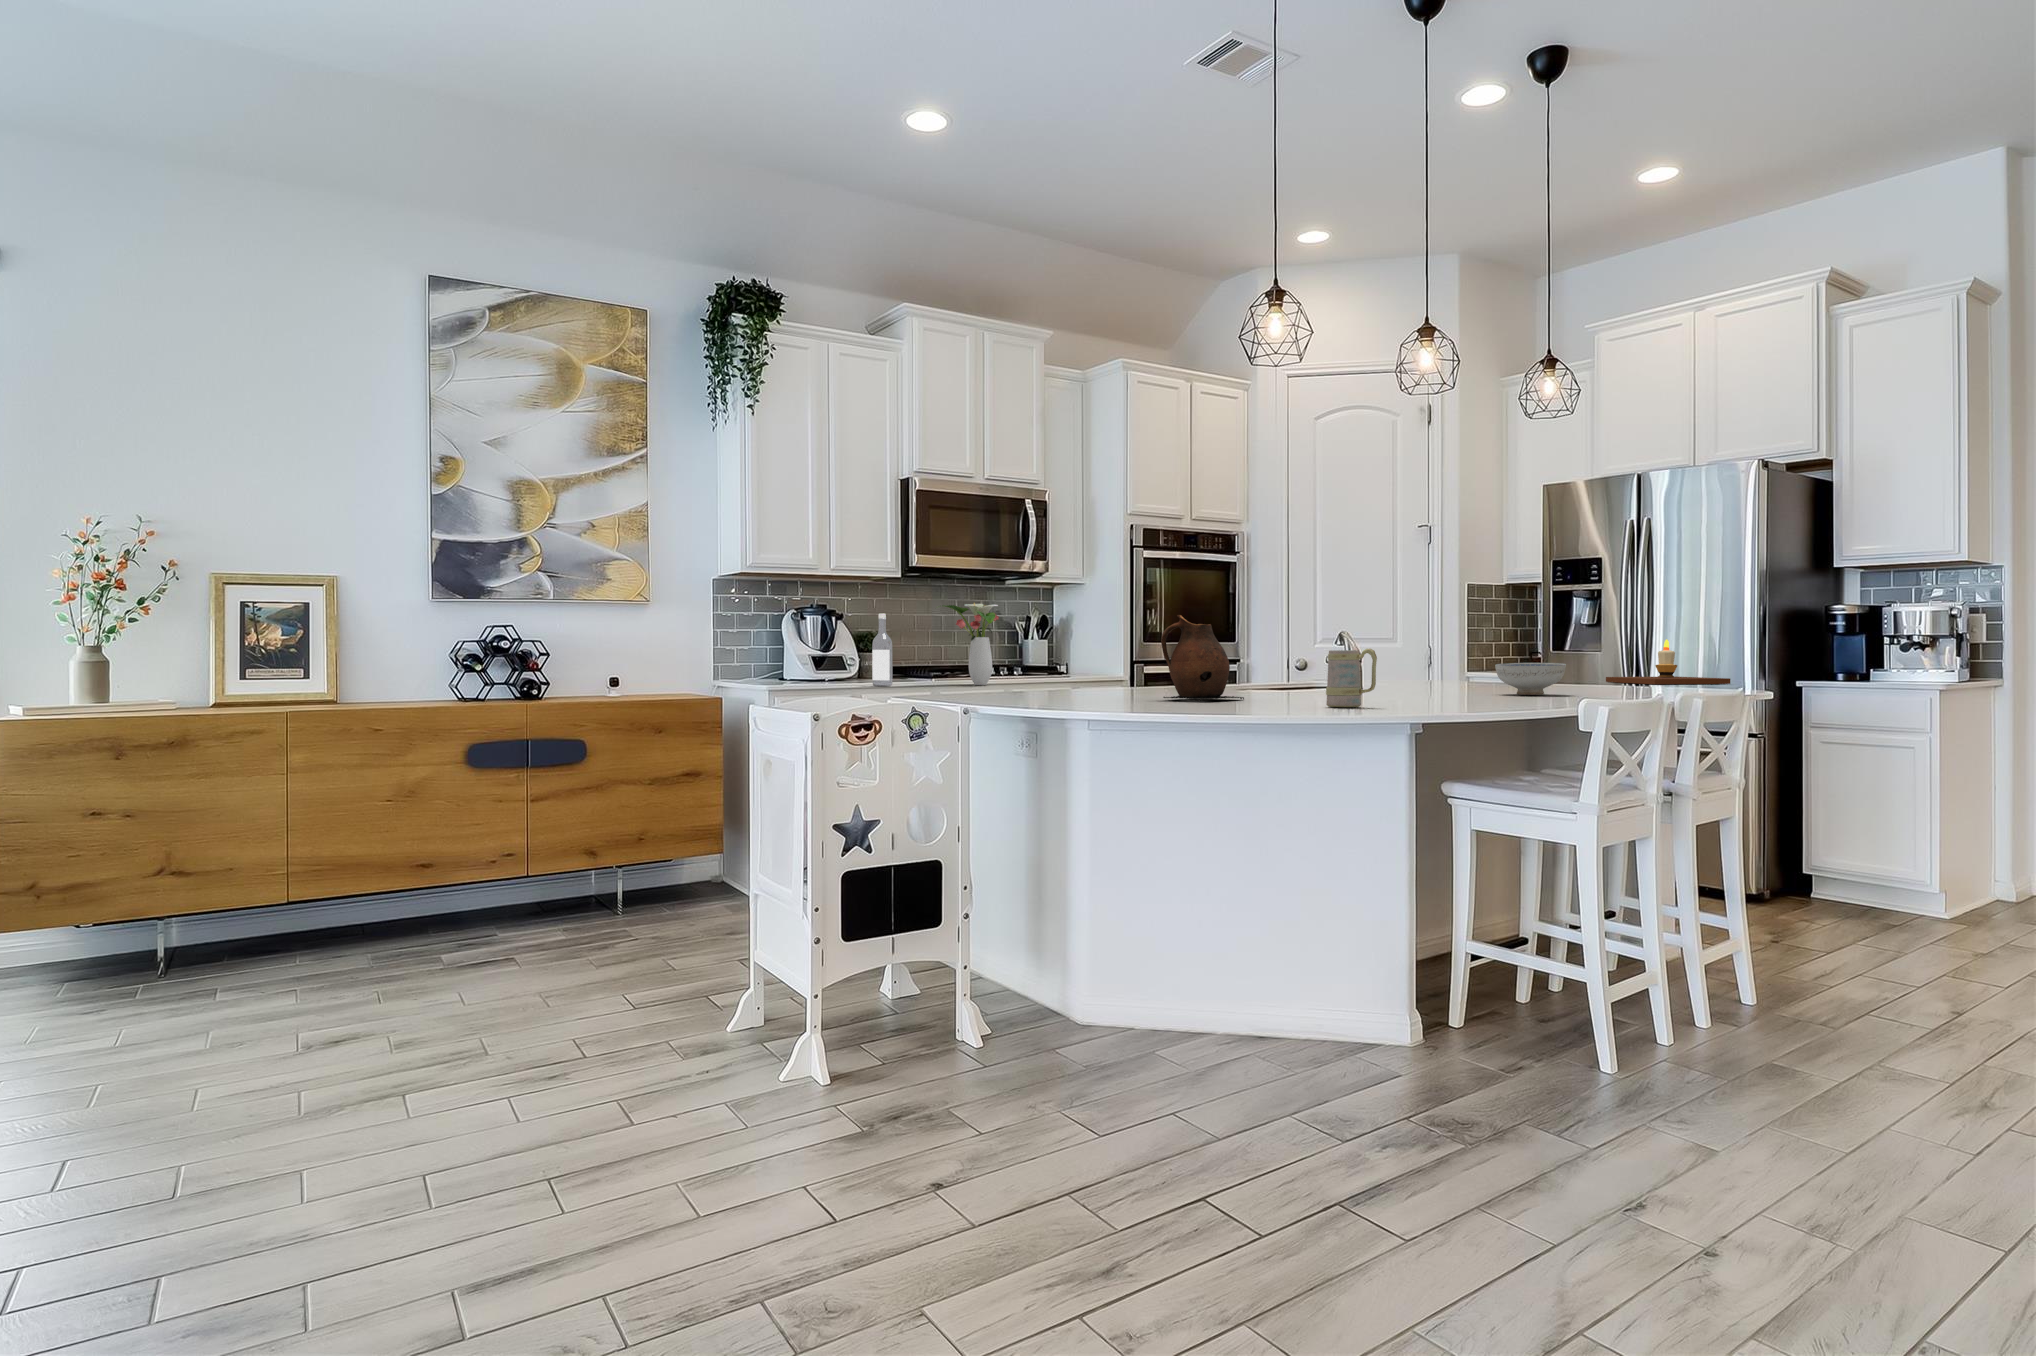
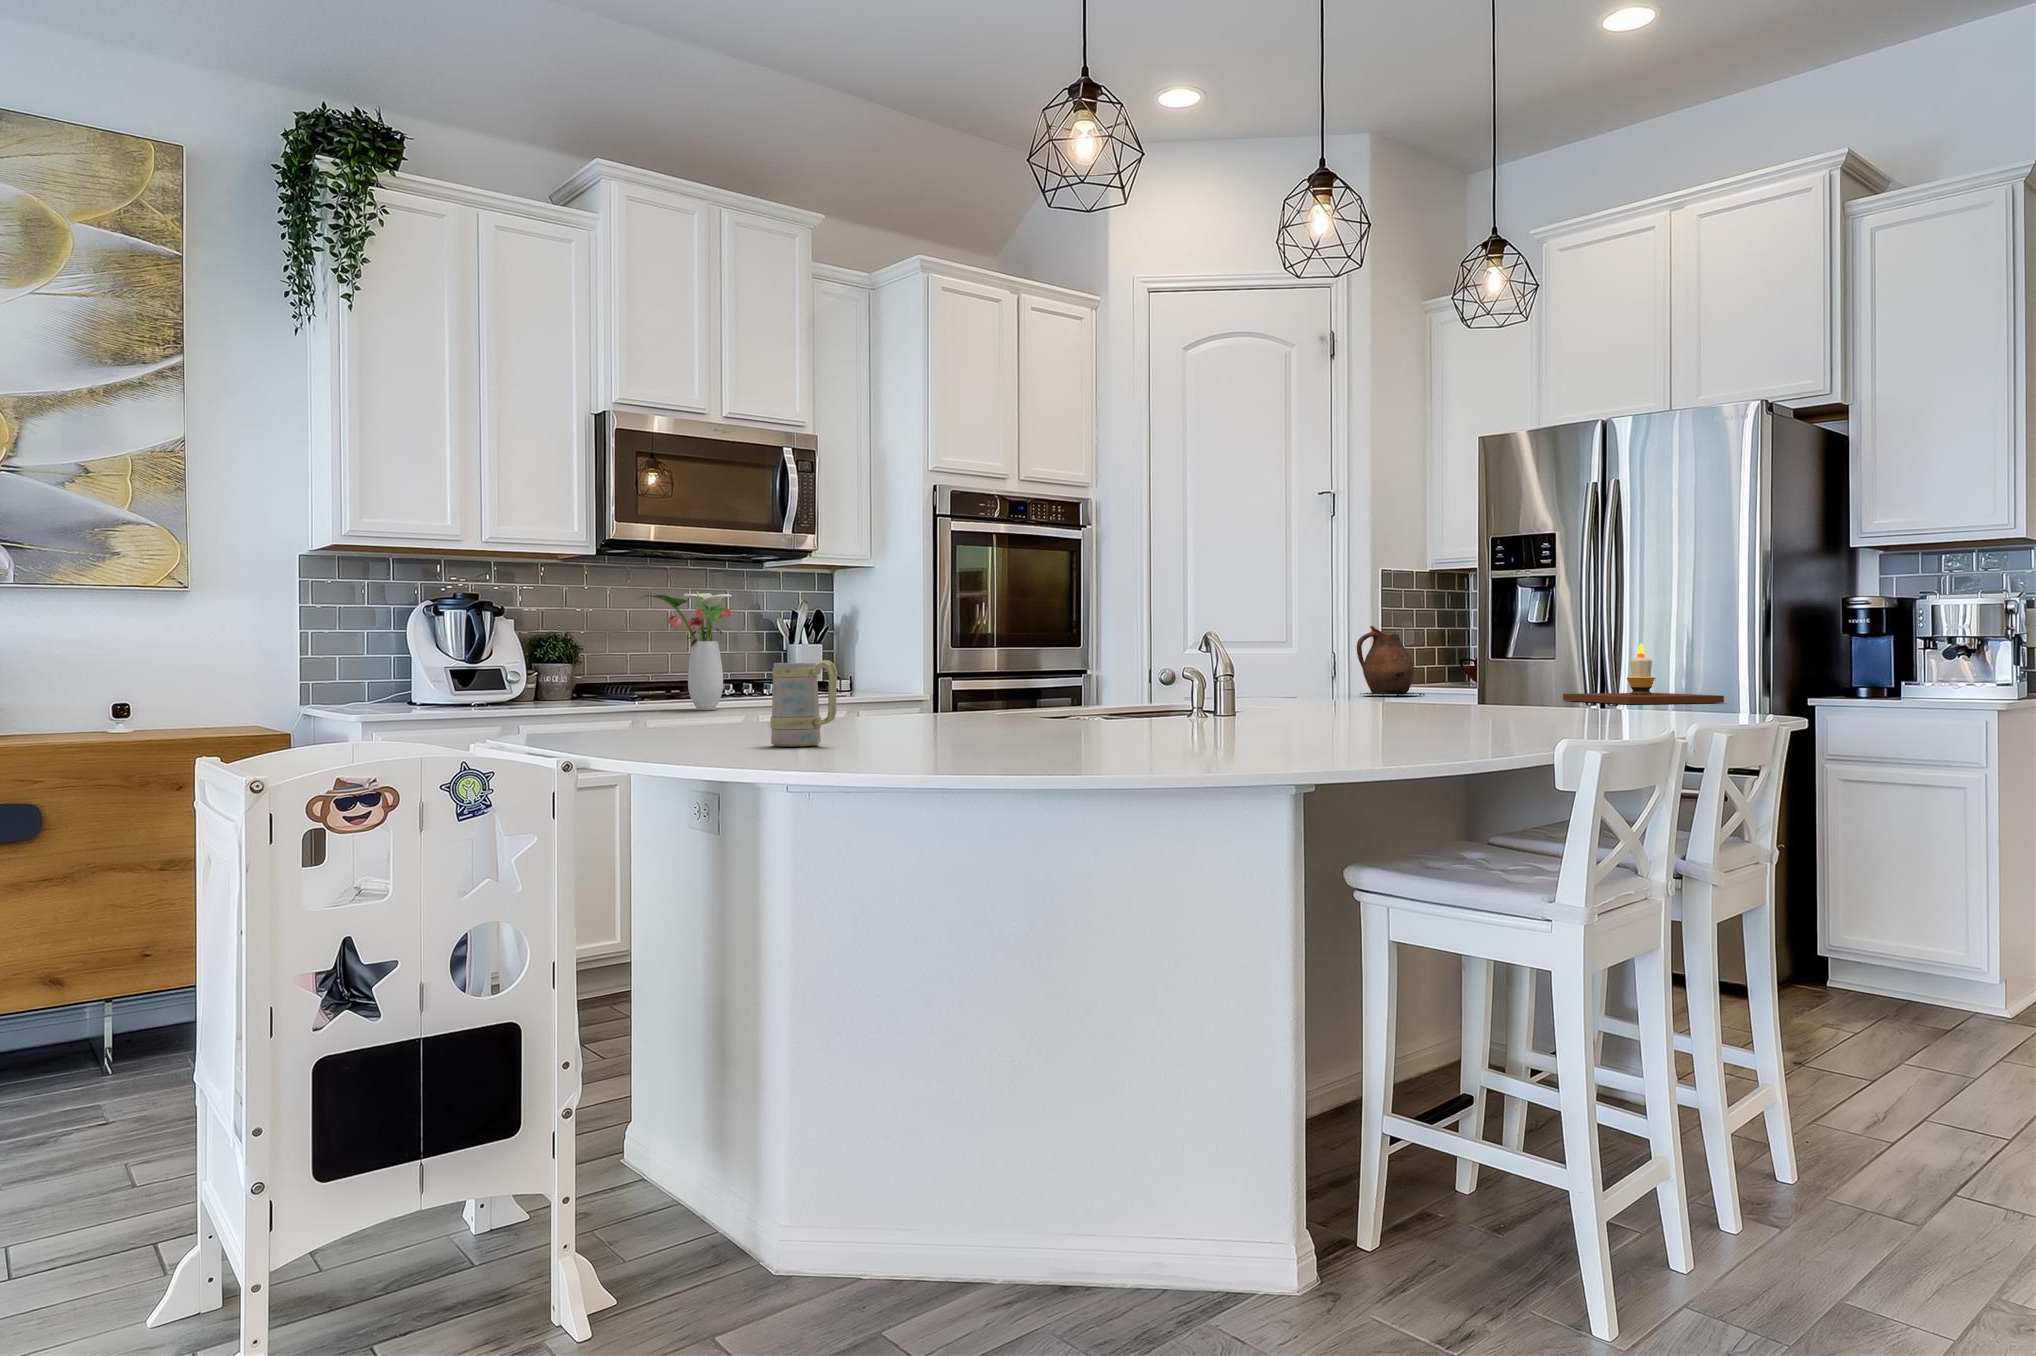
wine bottle: present [872,613,892,686] -> none [541,607,572,713]
ceramic pitcher: present [1161,615,1244,701] -> present [1357,626,1425,696]
mug: present [1326,649,1377,707] -> present [770,660,837,746]
ceramic bowl: present [1495,663,1566,695] -> none [1422,677,1521,724]

